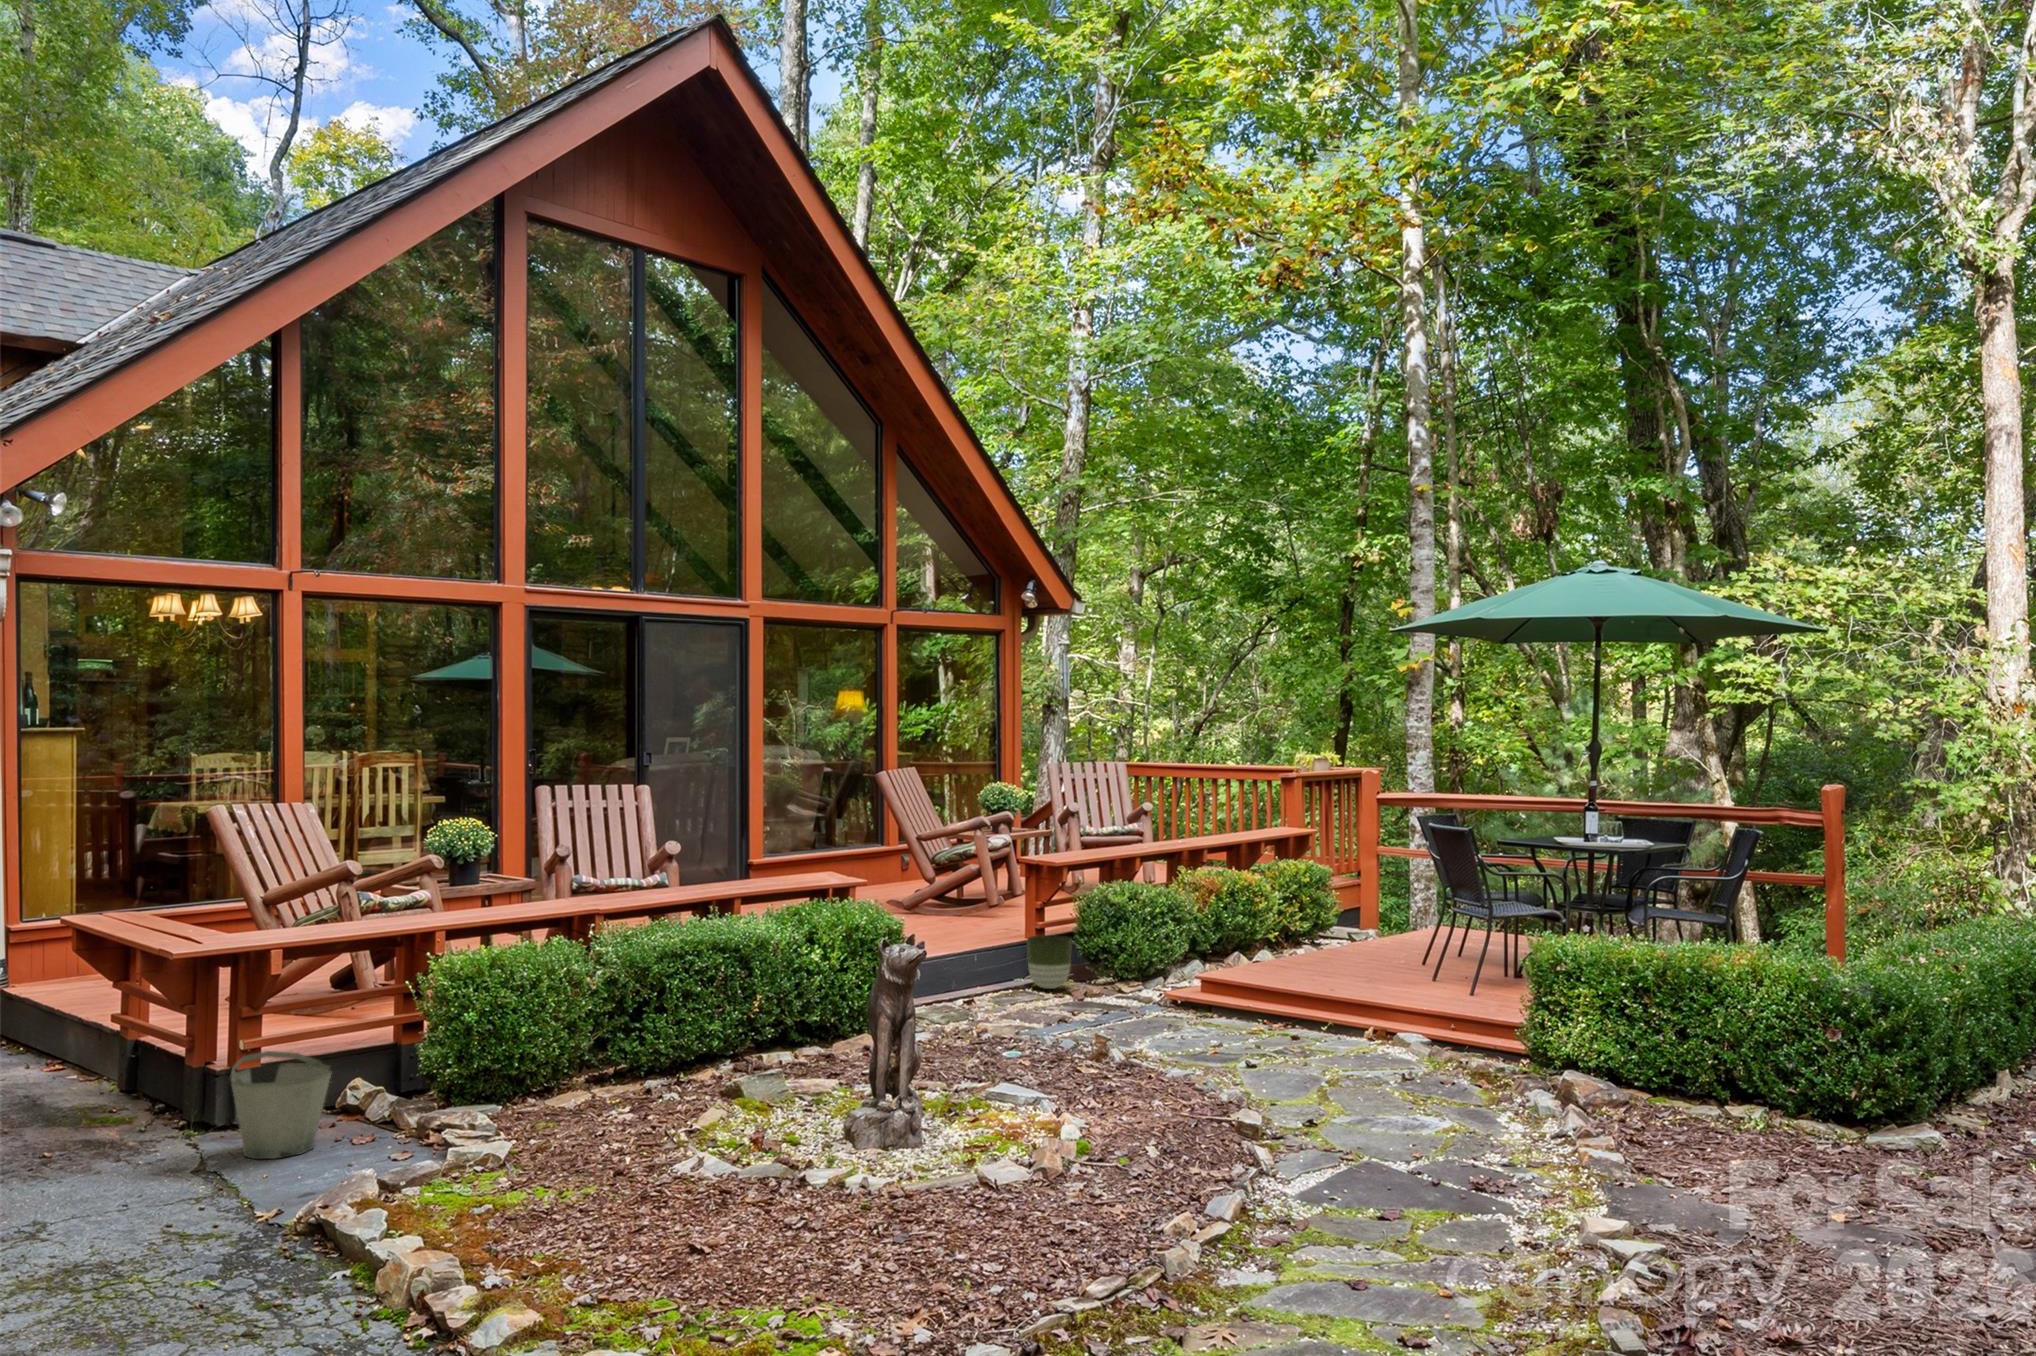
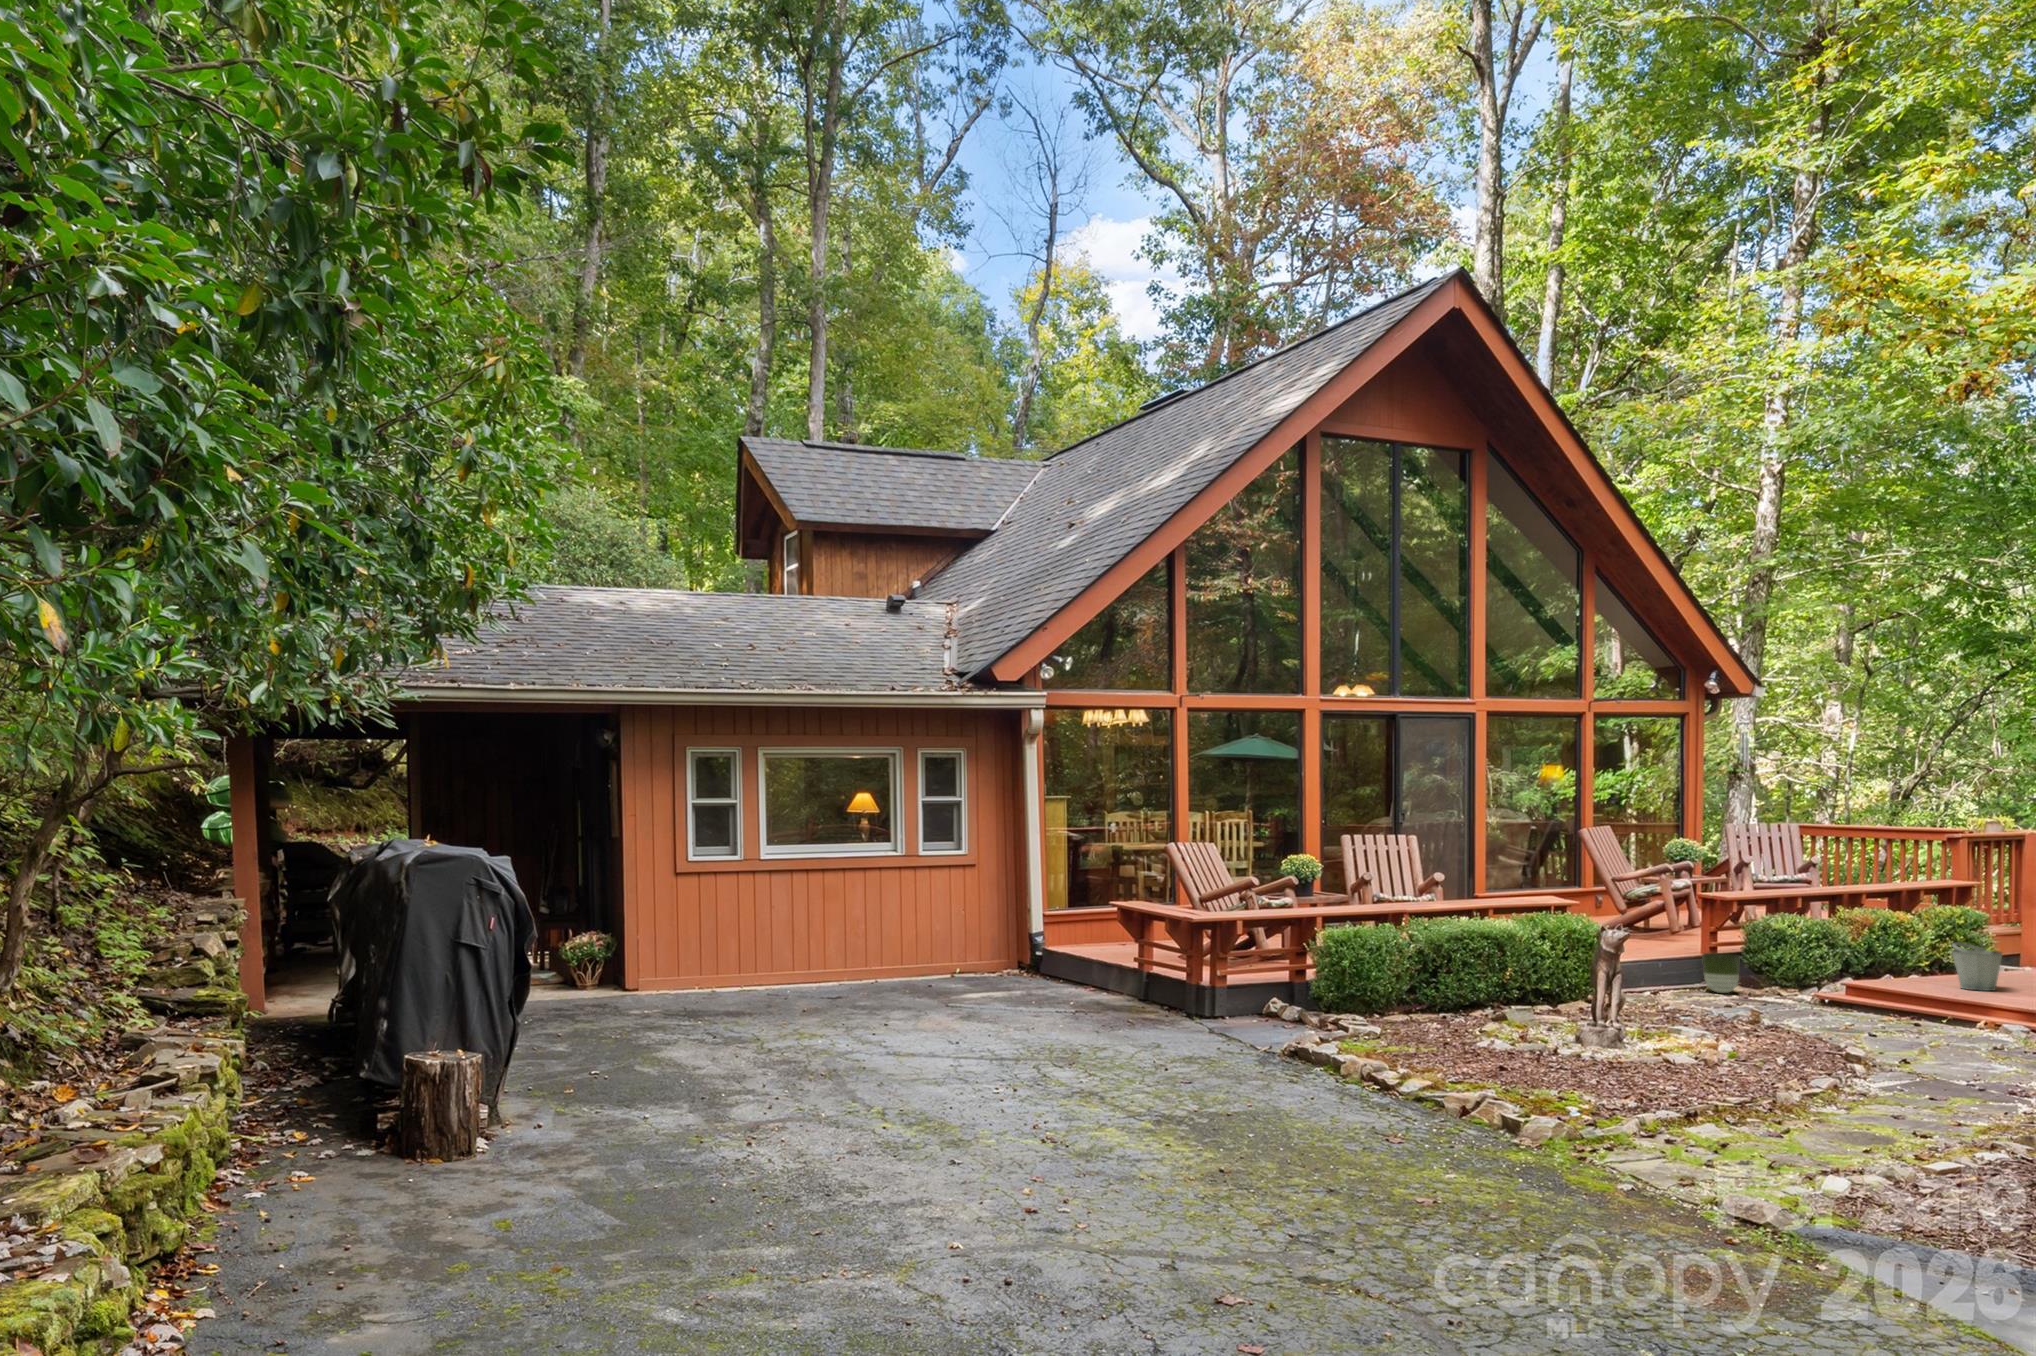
bucket: present [231,1051,332,1159] -> present [1952,942,2002,991]

